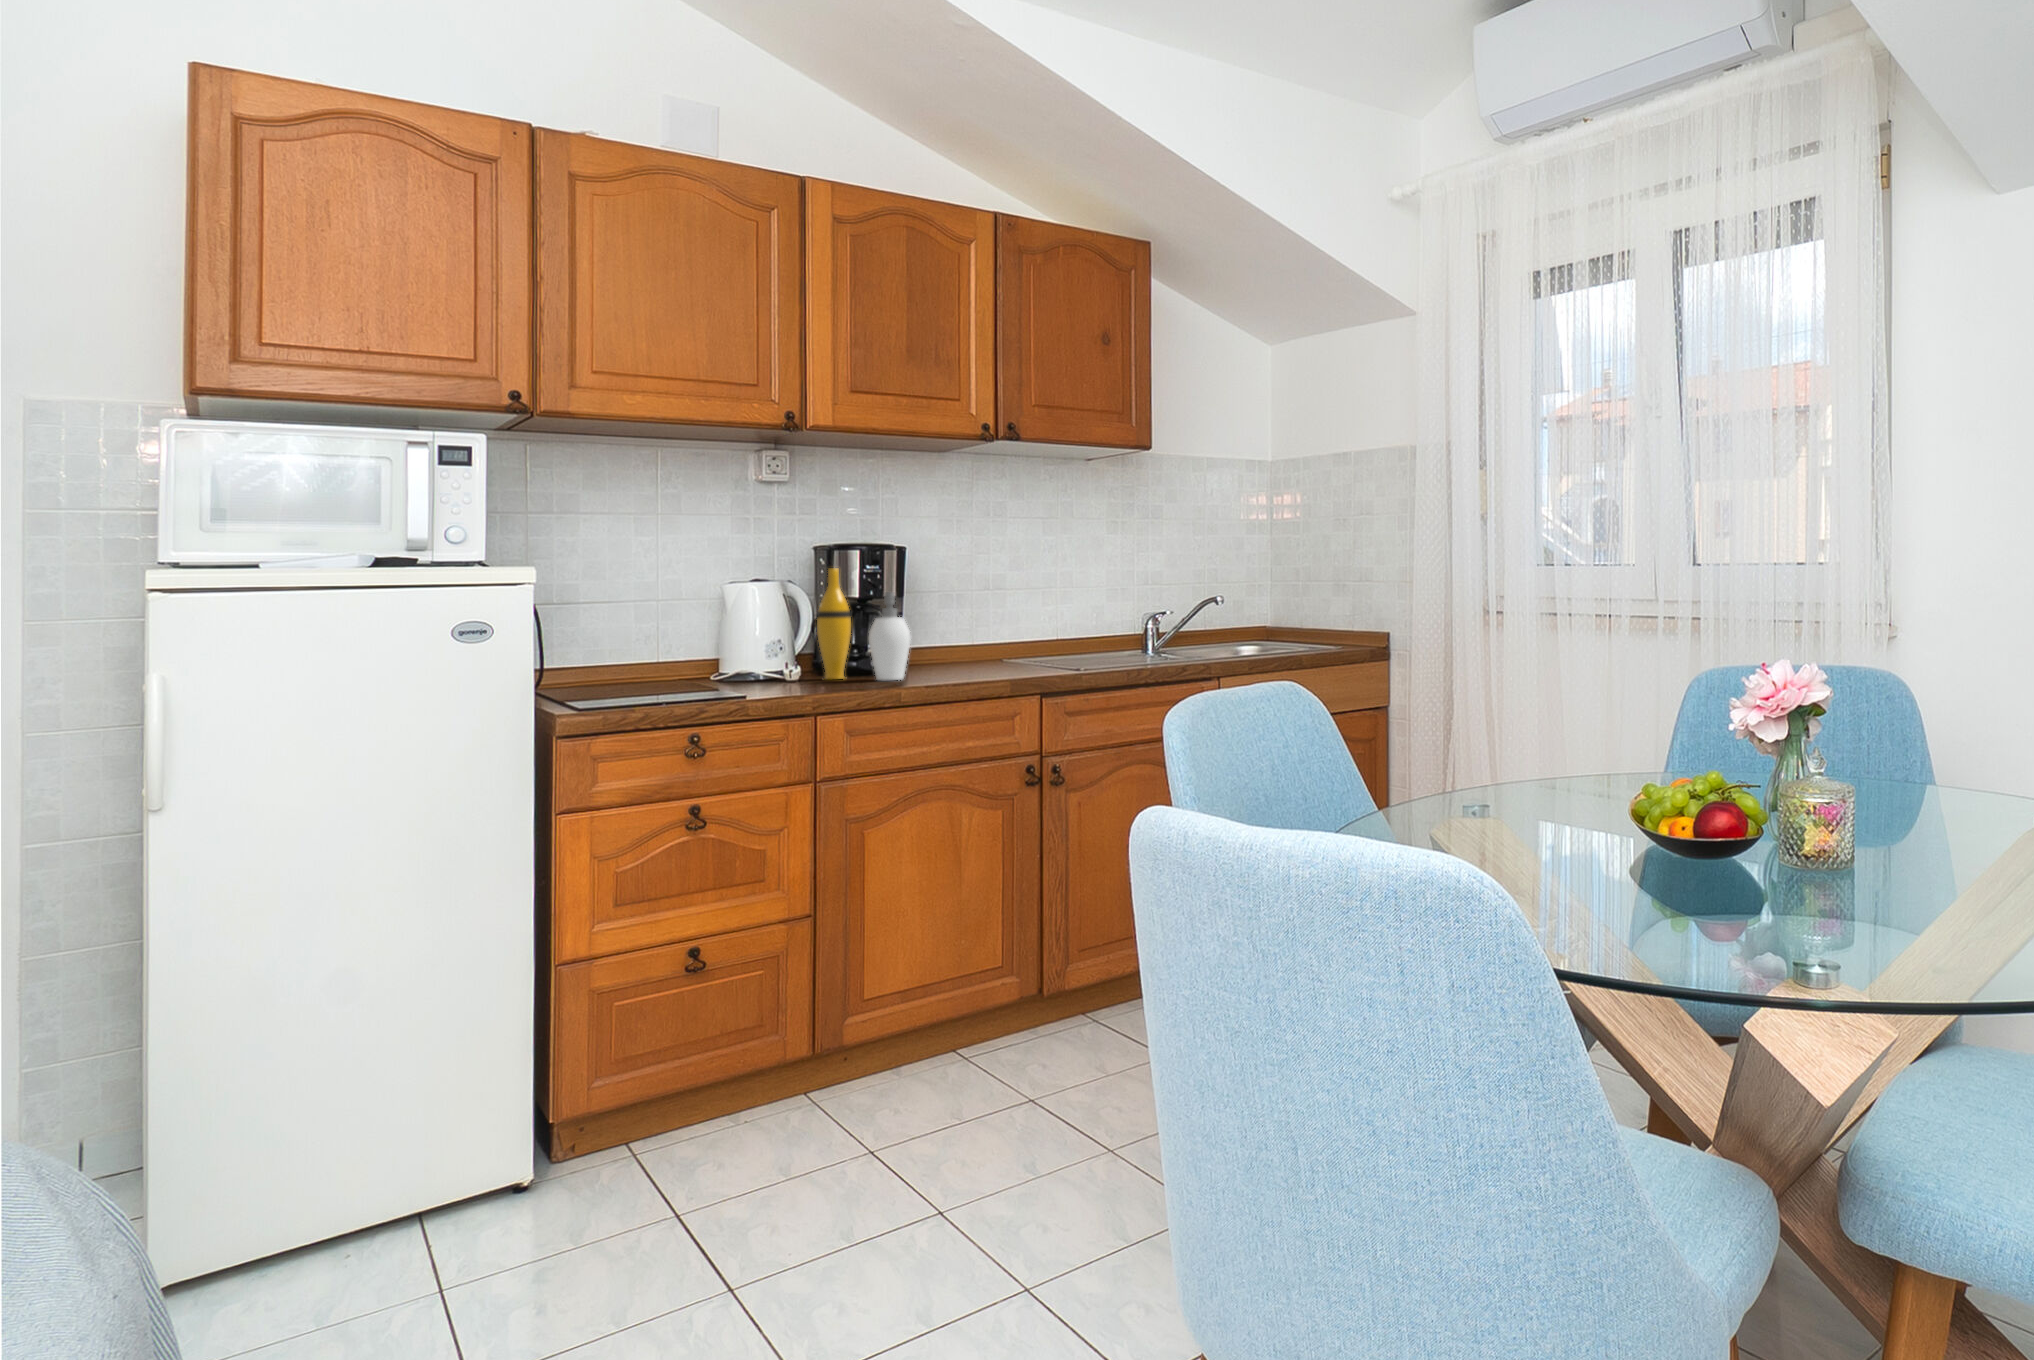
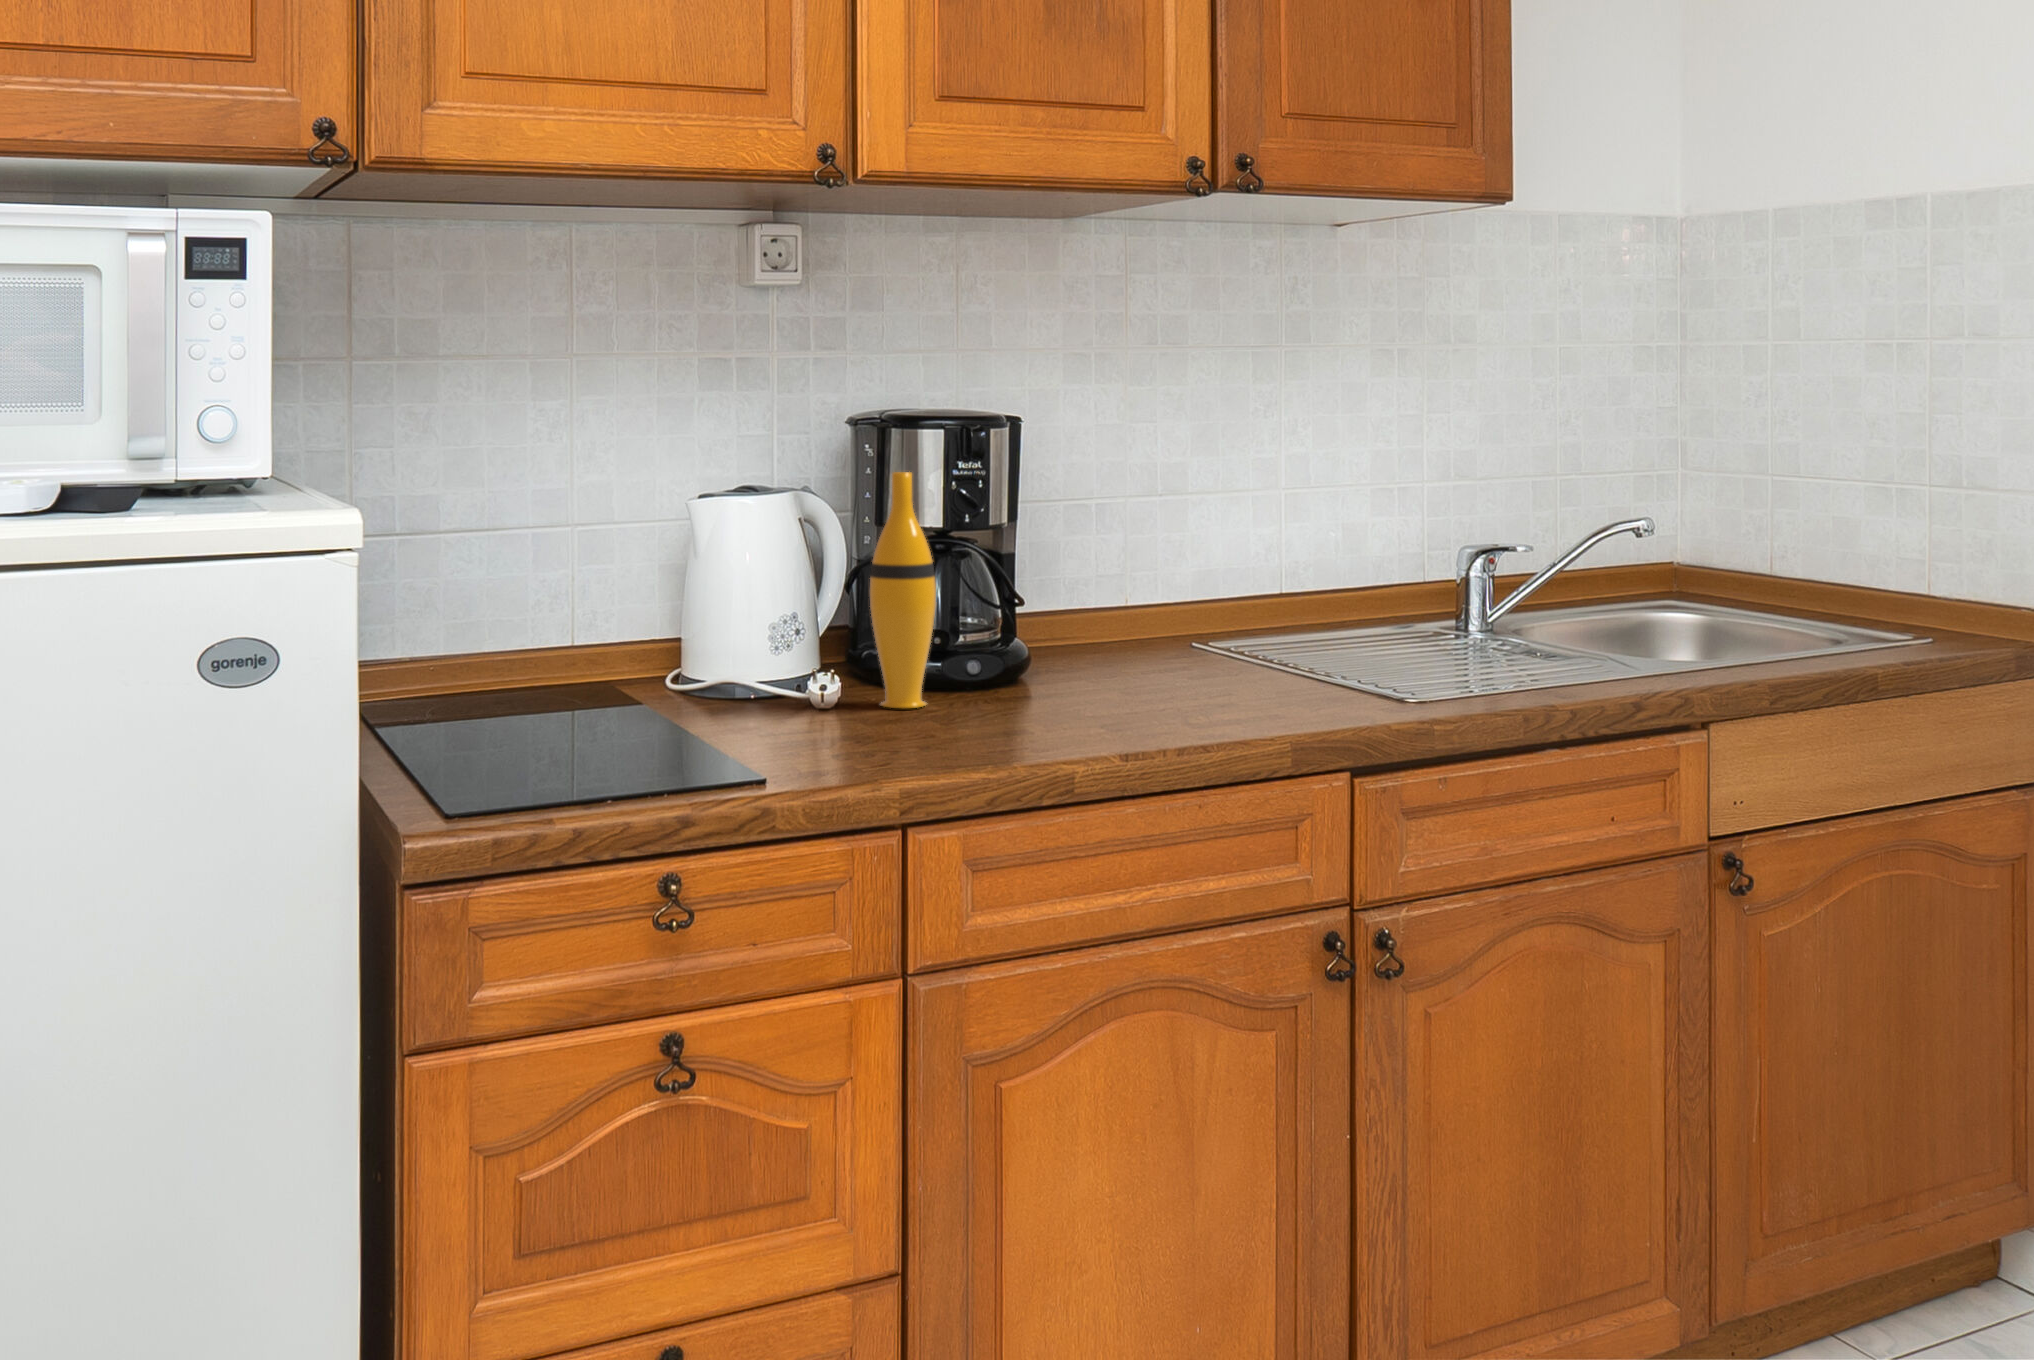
soap dispenser: present [869,592,910,680] -> none [978,526,1062,721]

